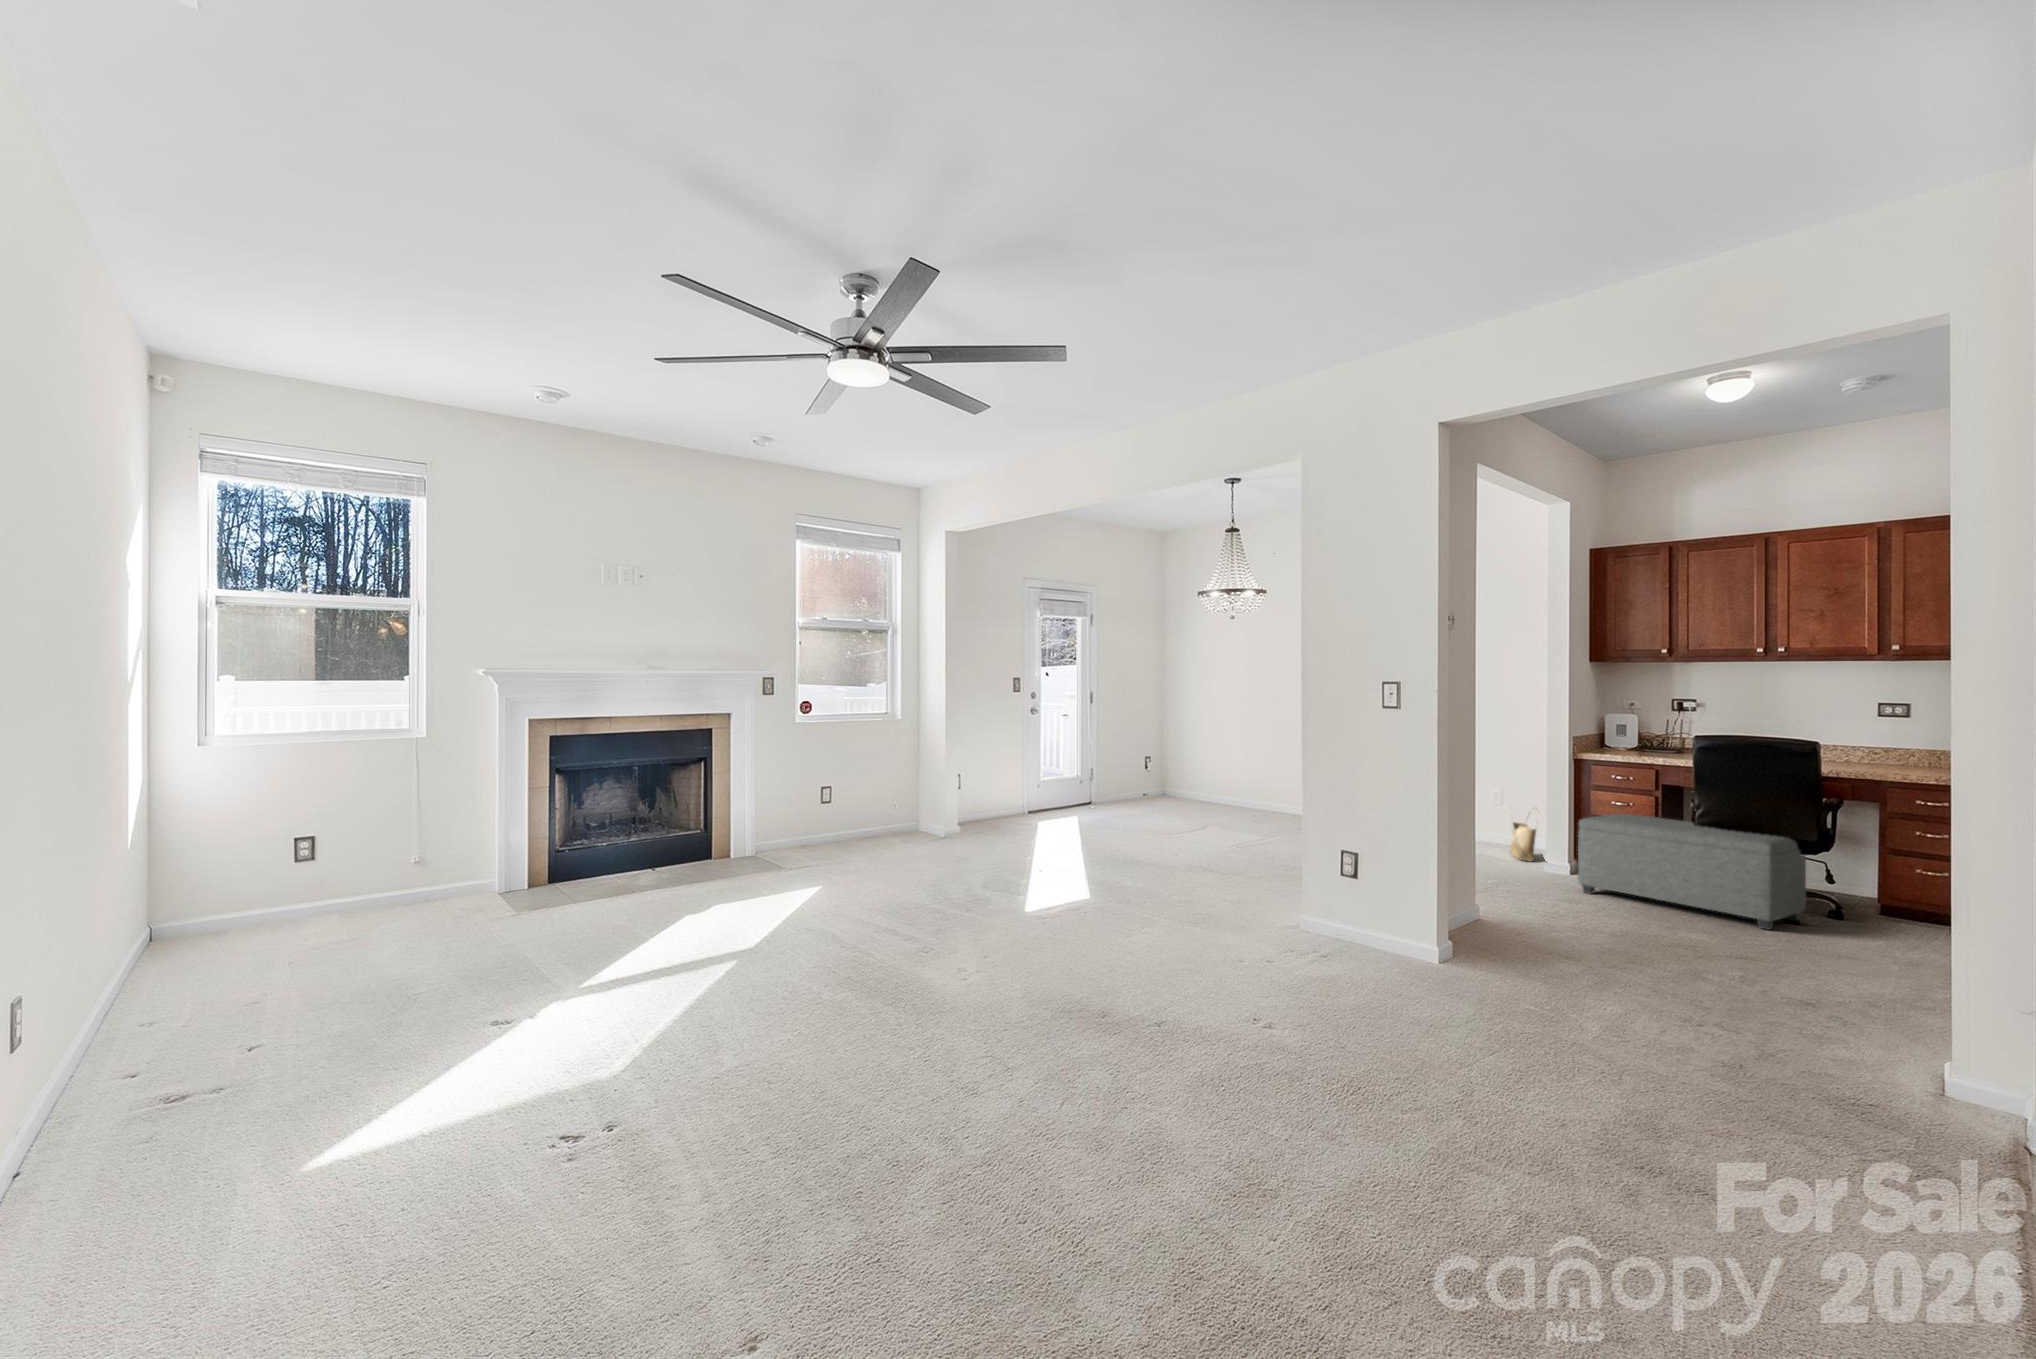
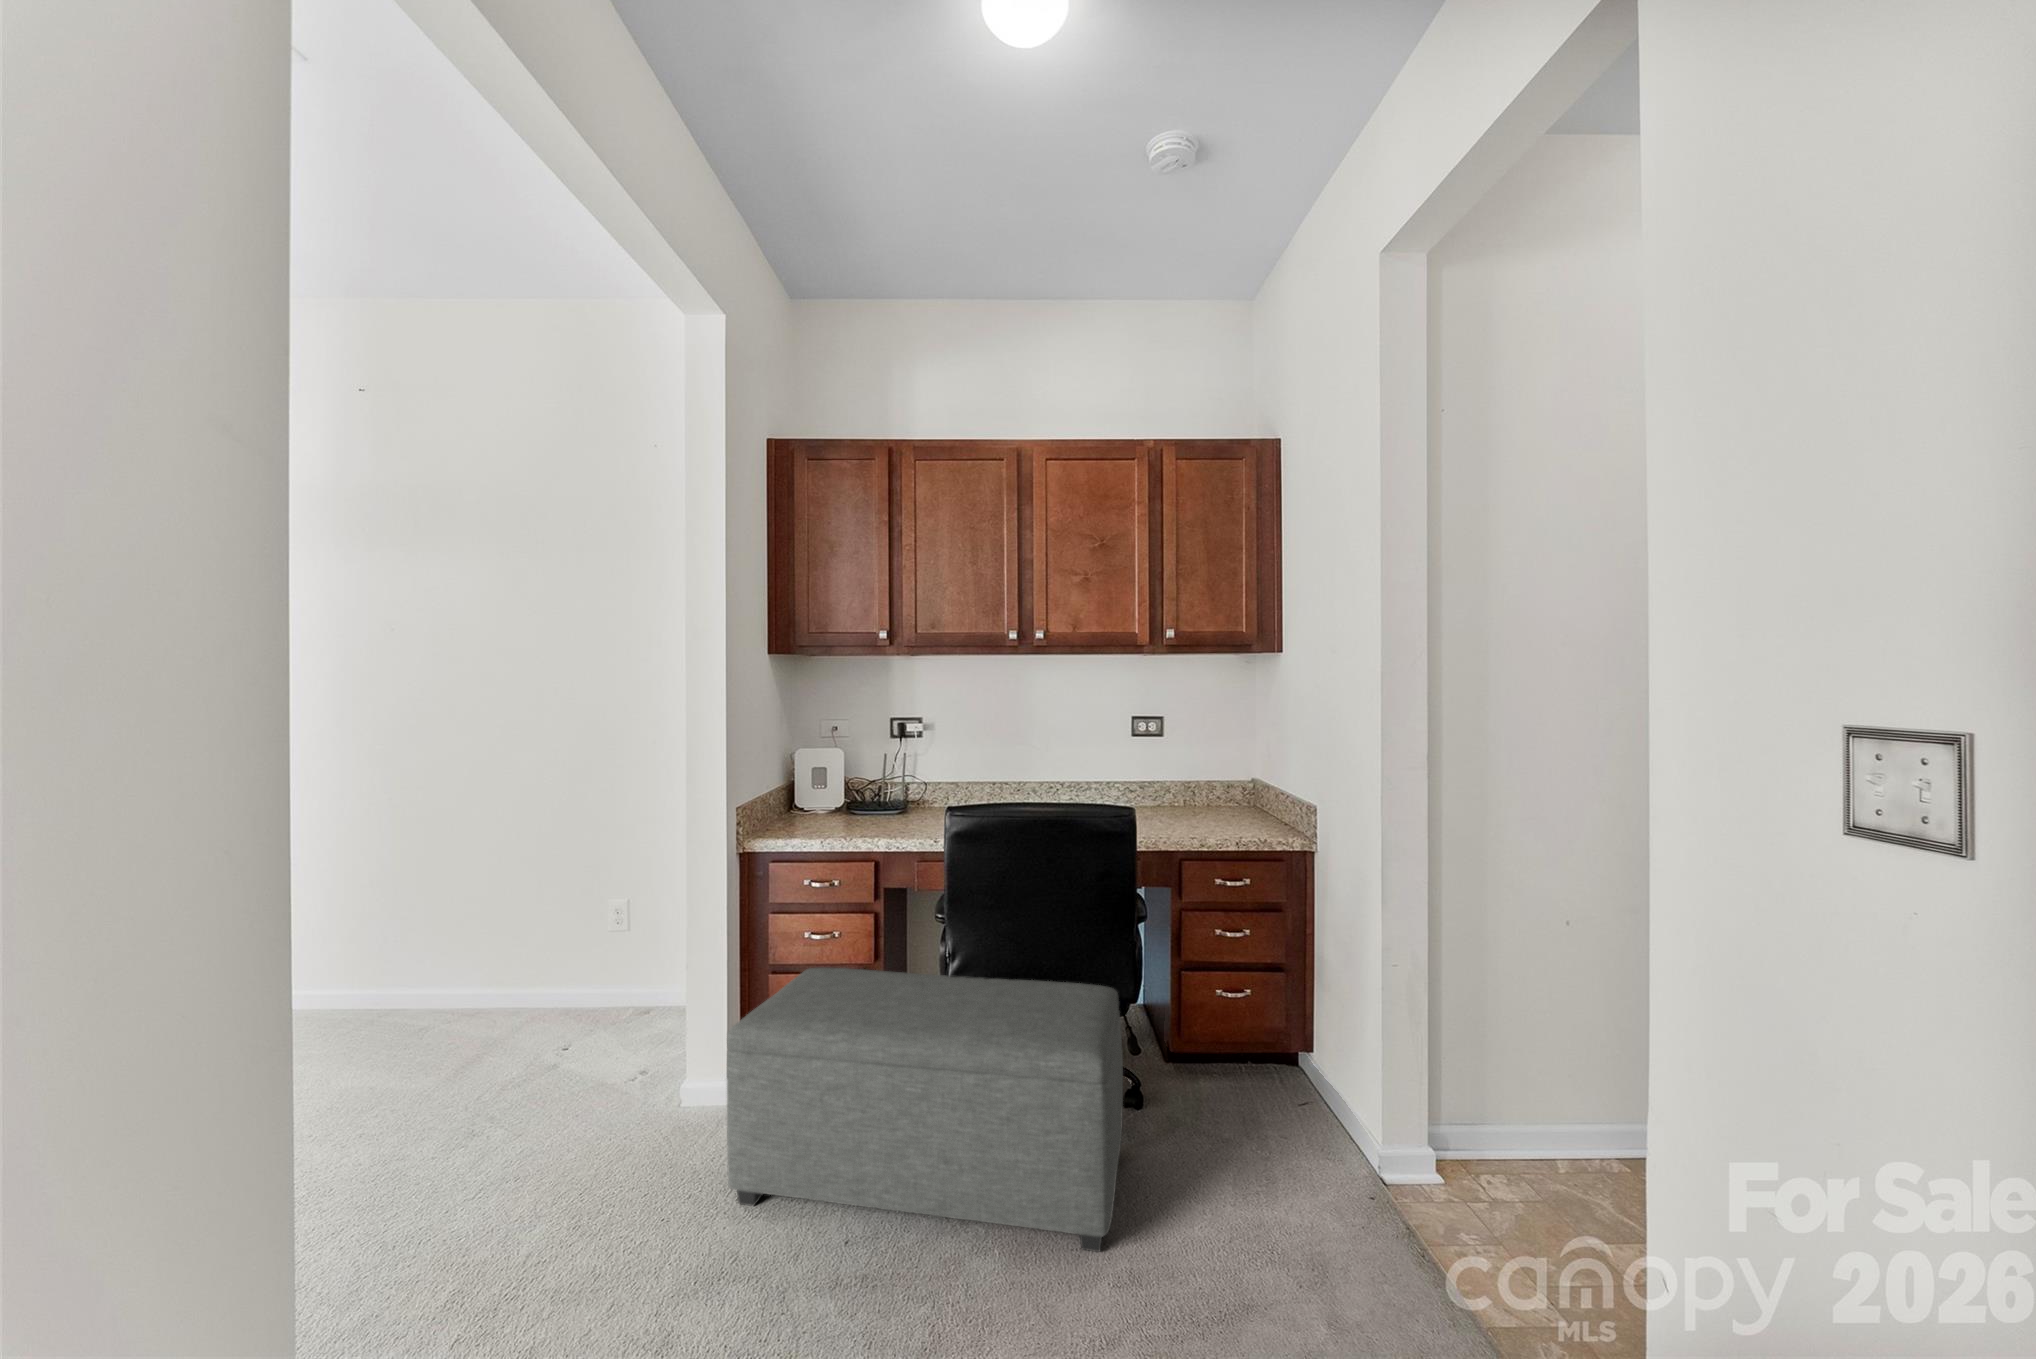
woven basket: present [1510,822,1536,861] -> none [627,943,681,1066]

